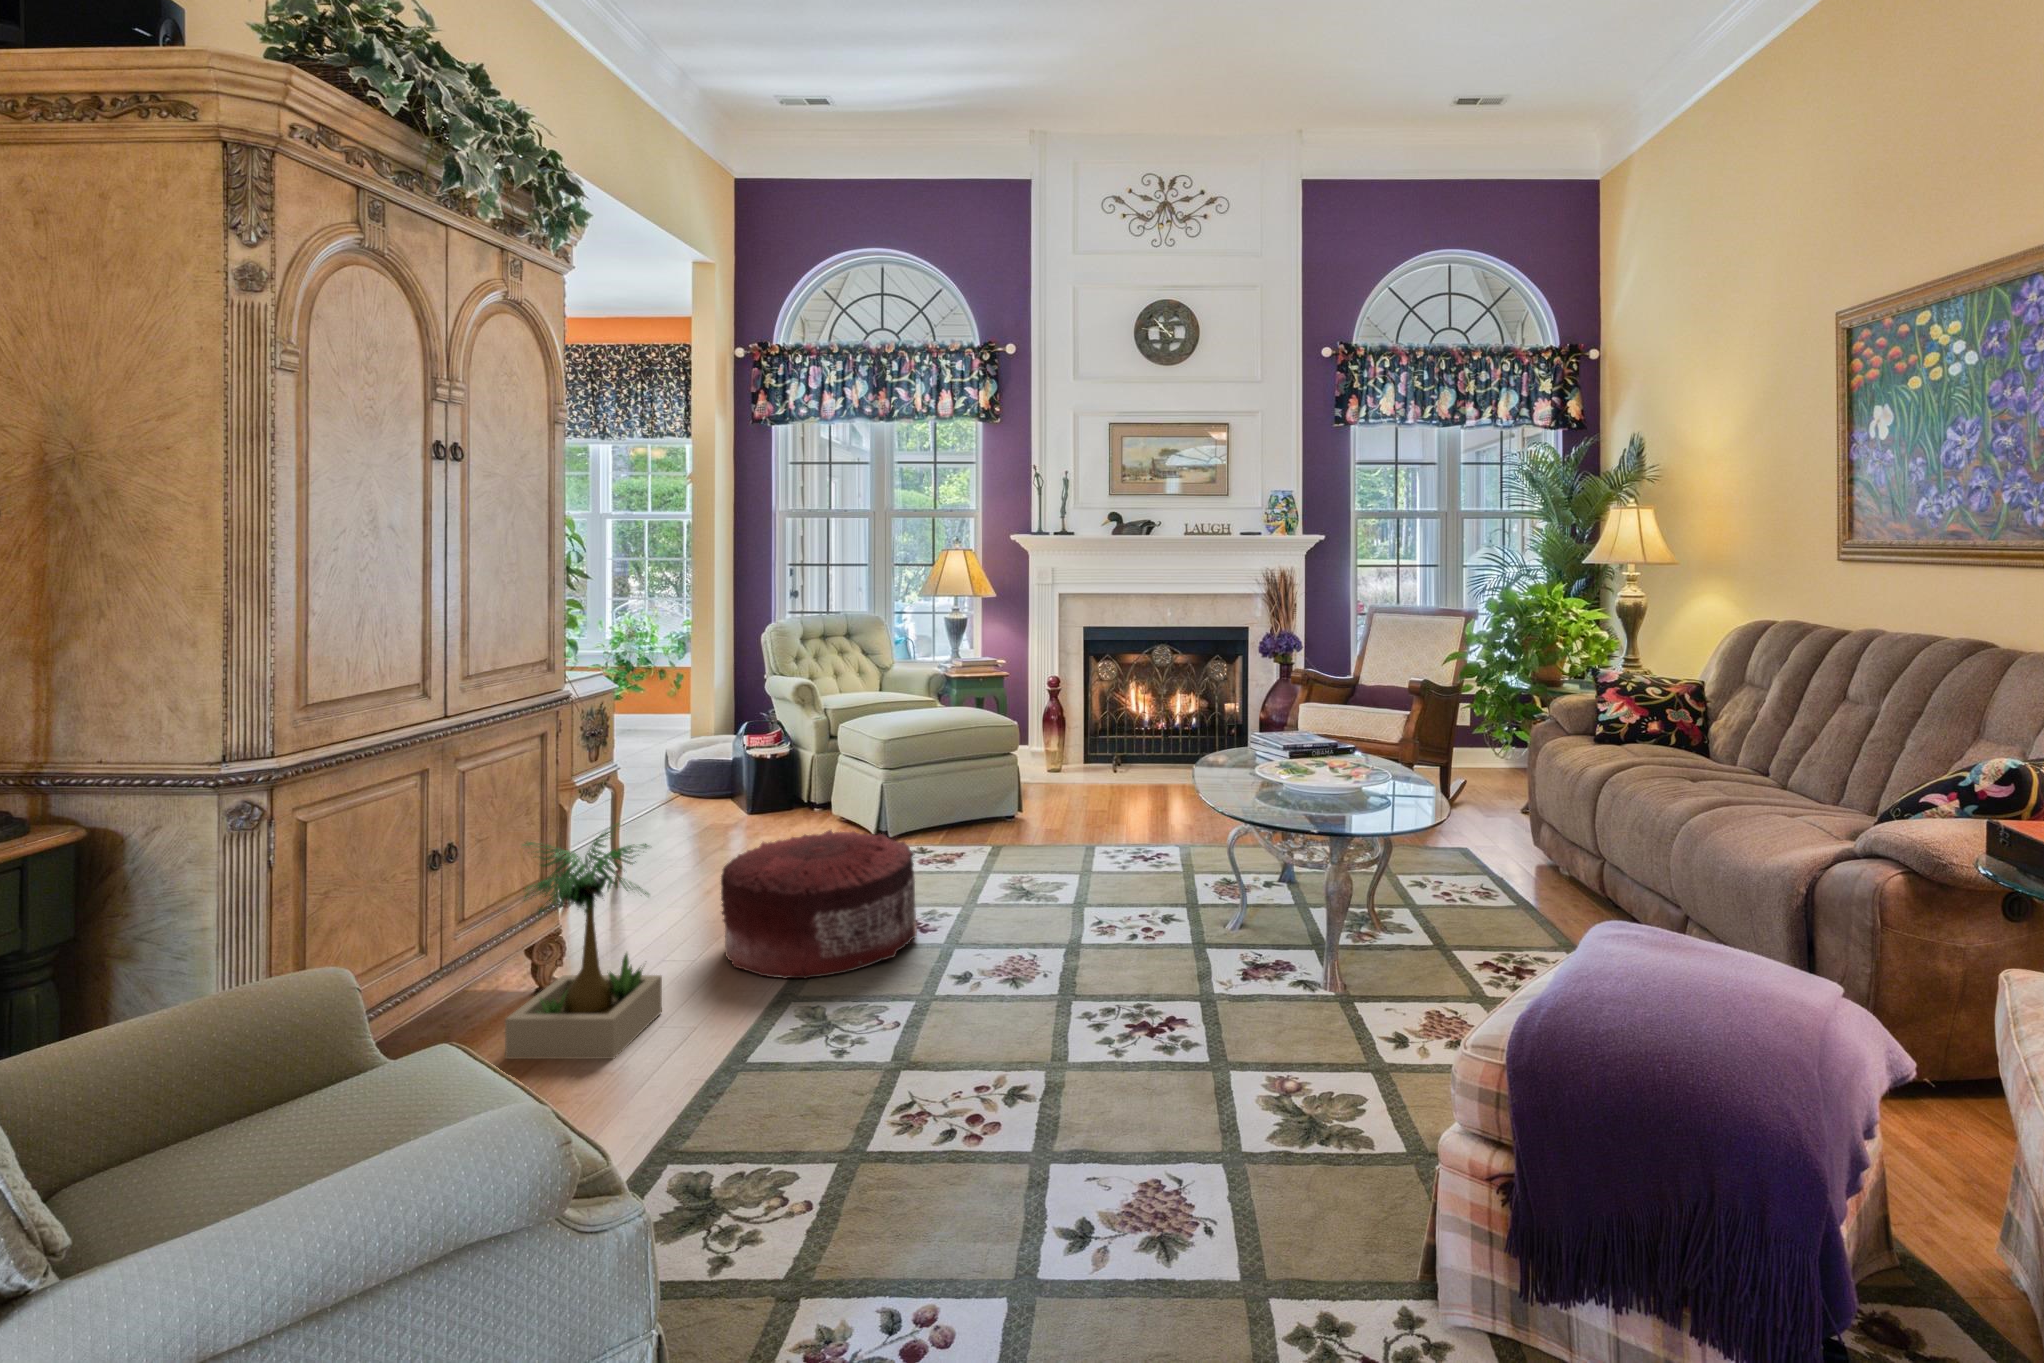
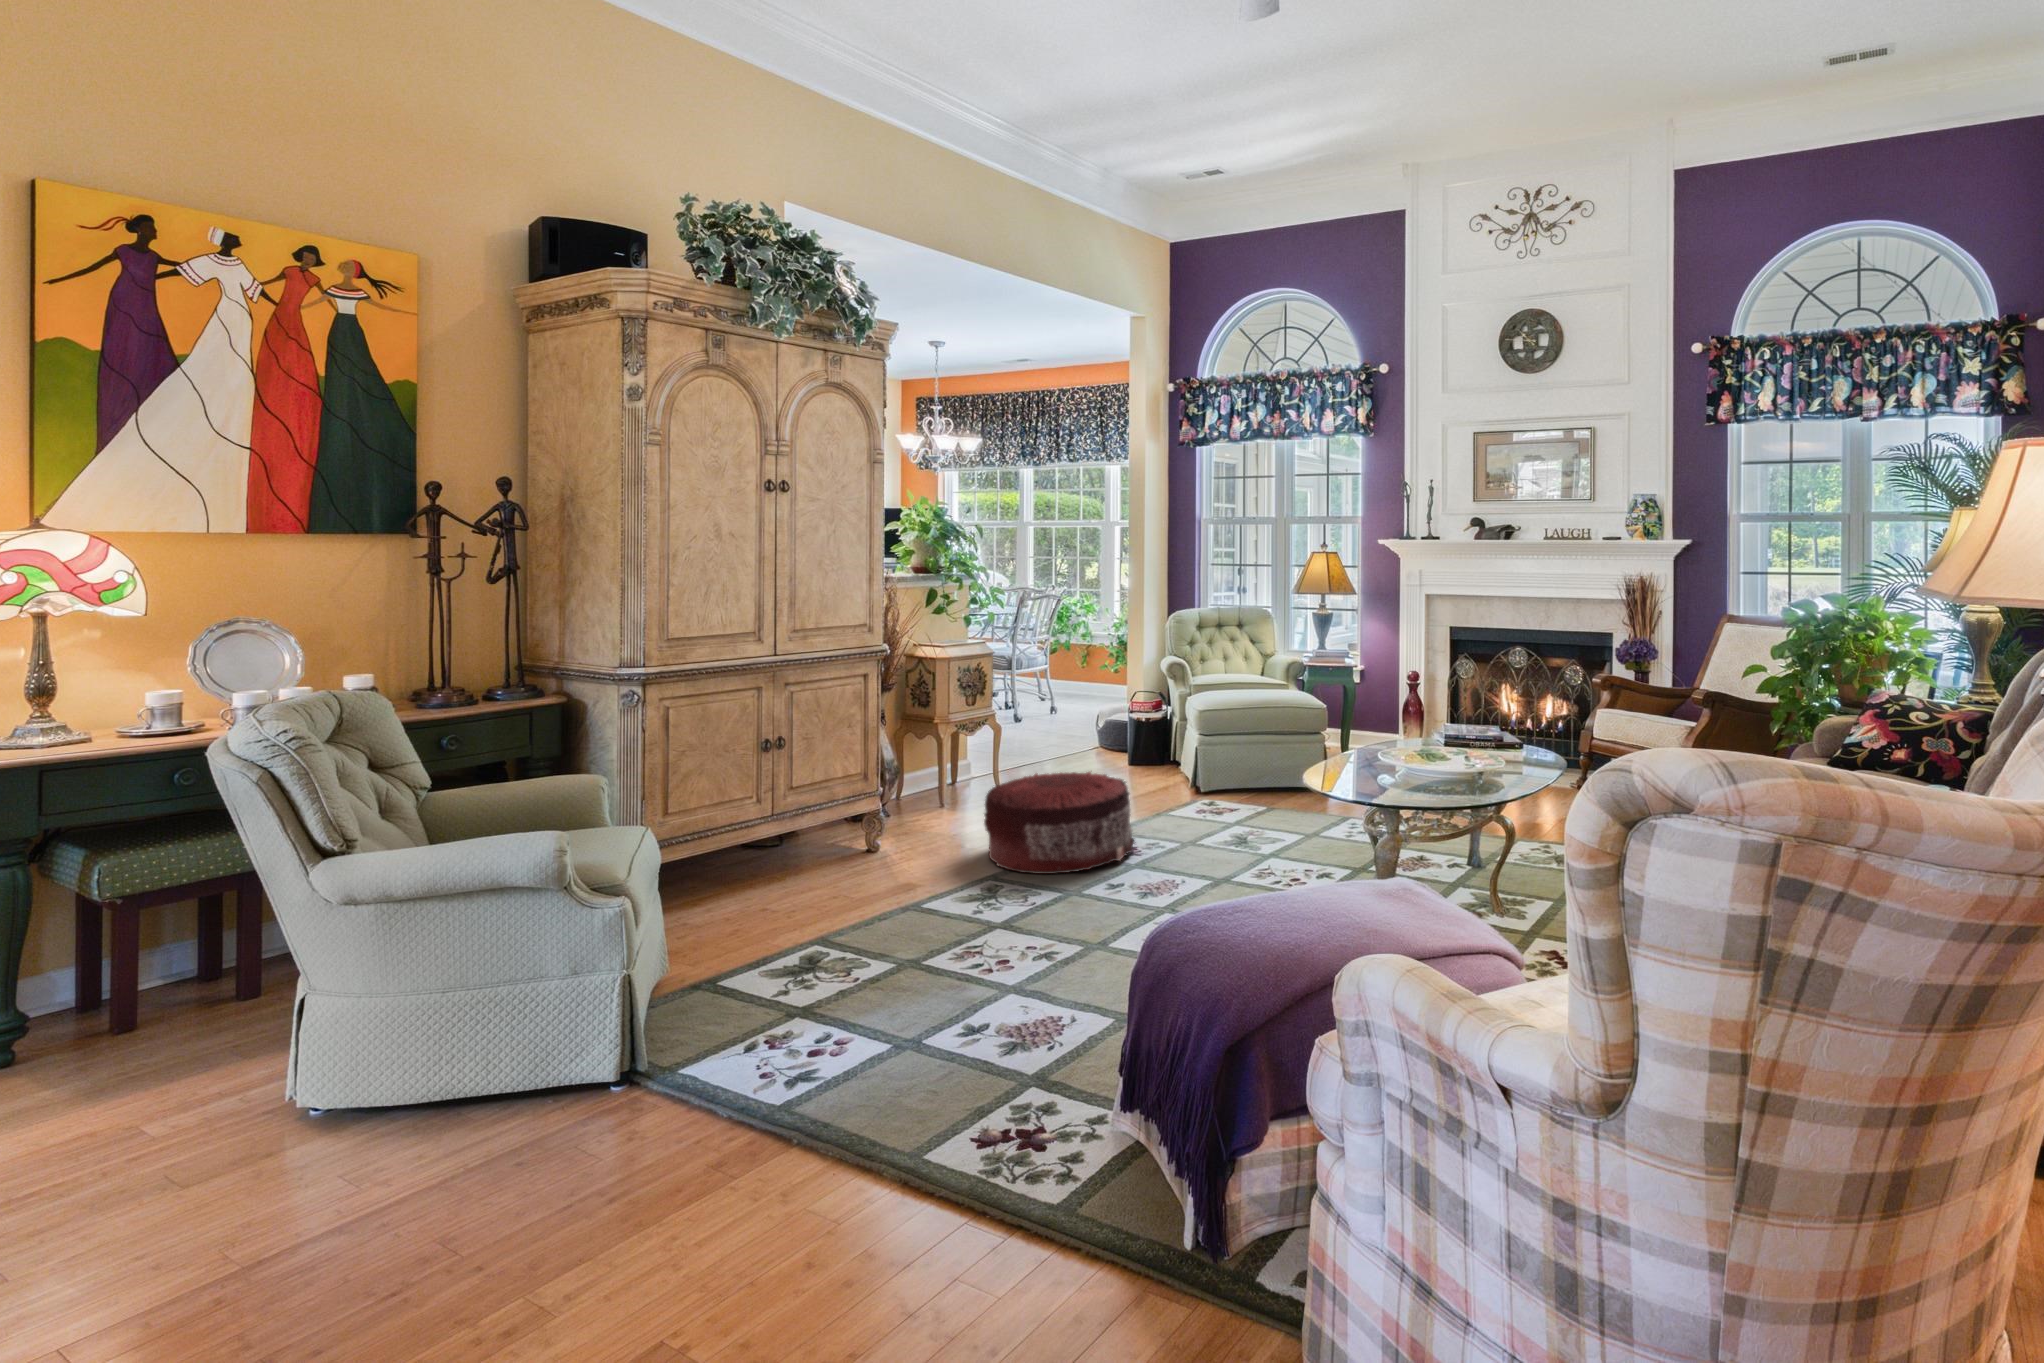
potted plant: present [505,824,662,1059] -> none [812,737,917,894]

